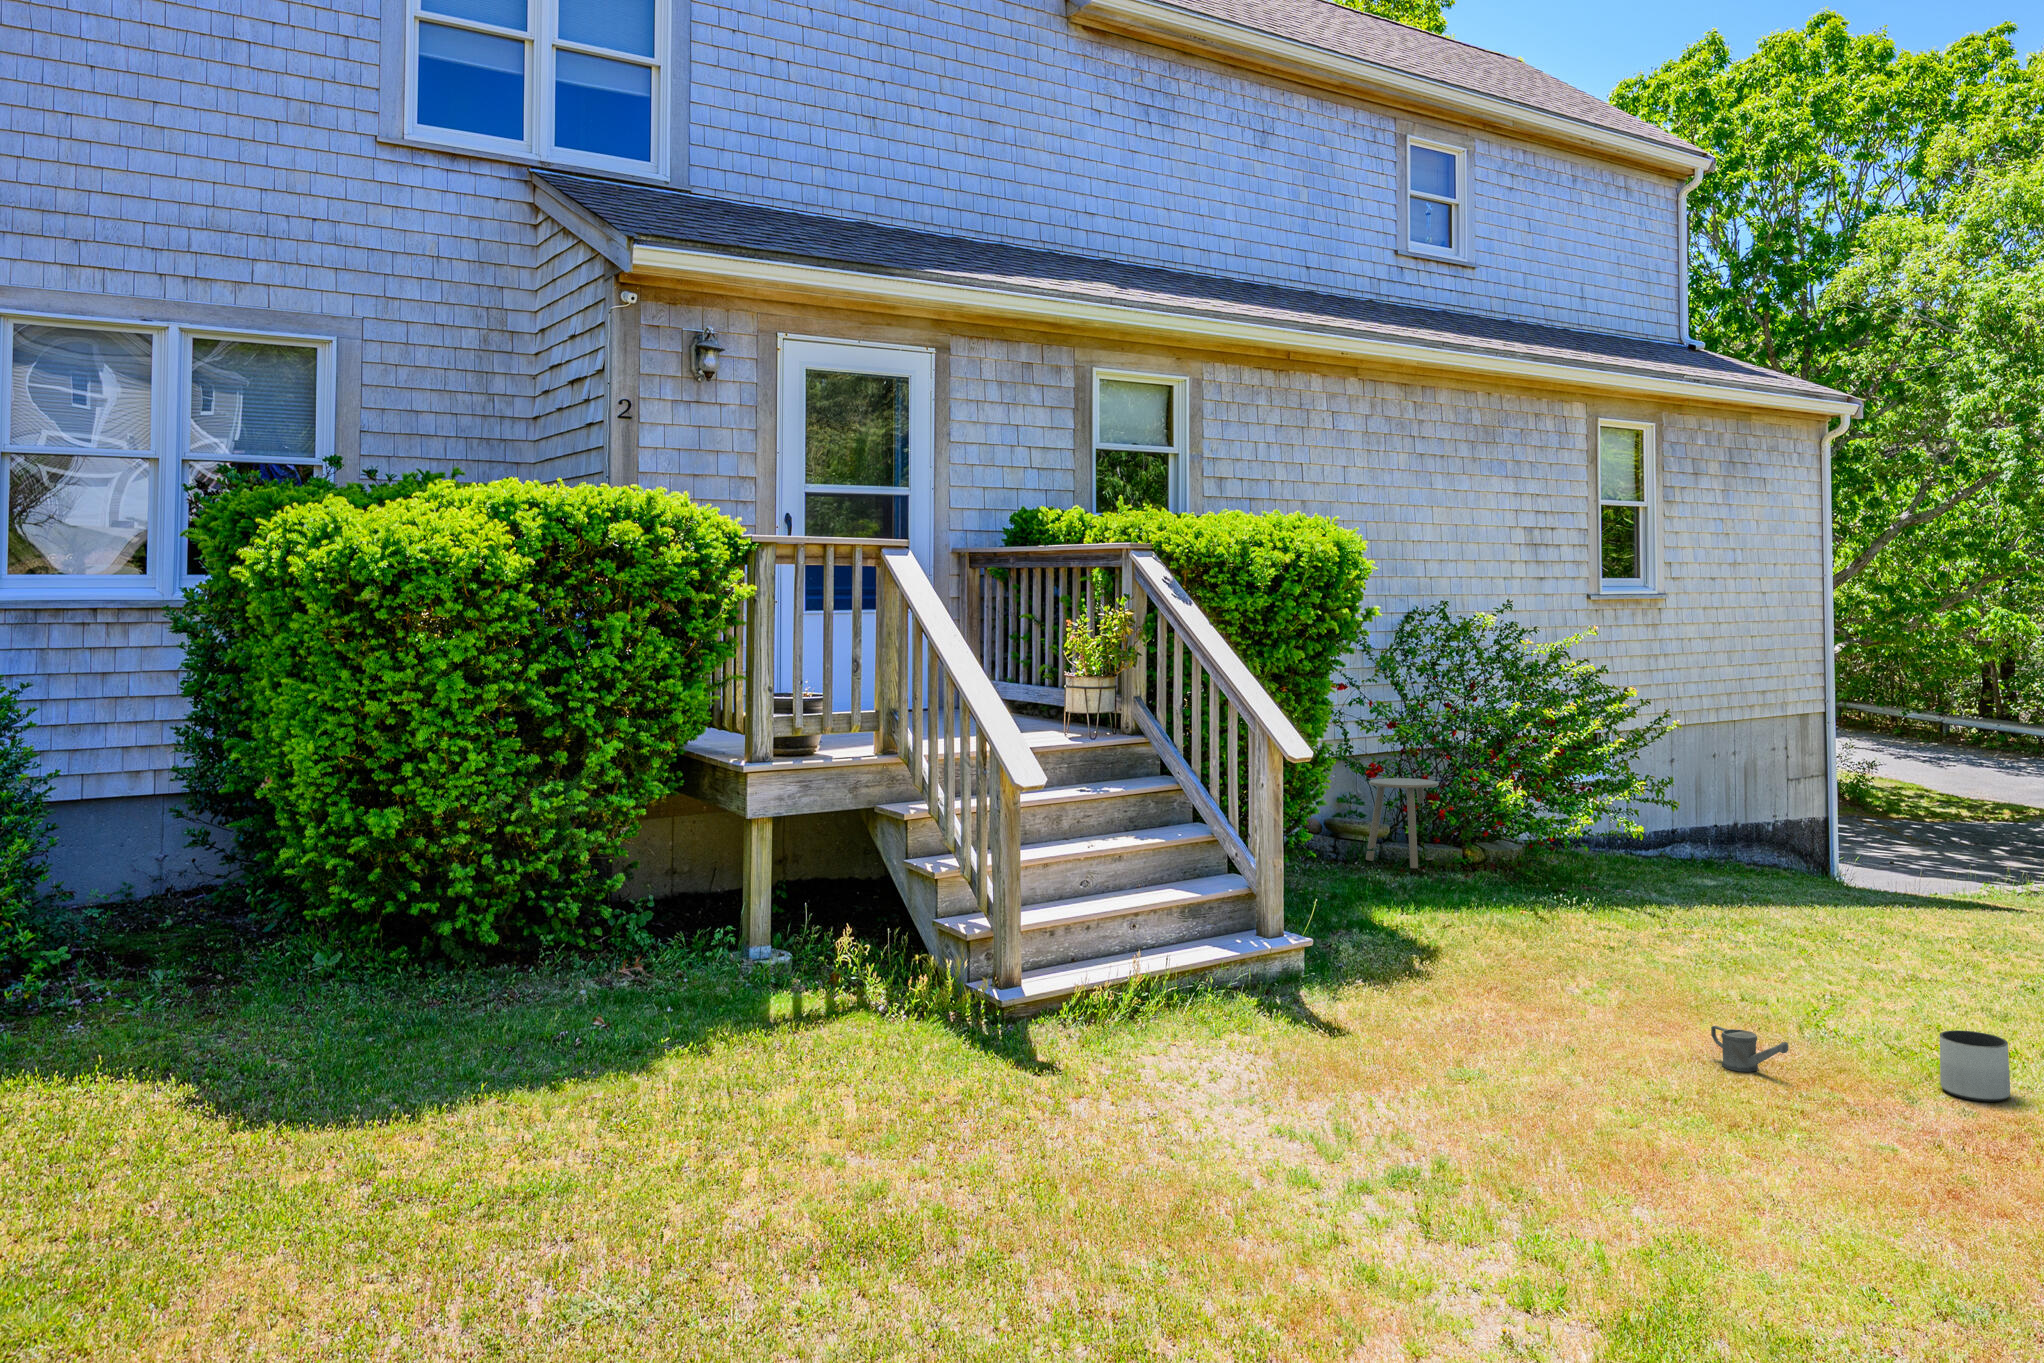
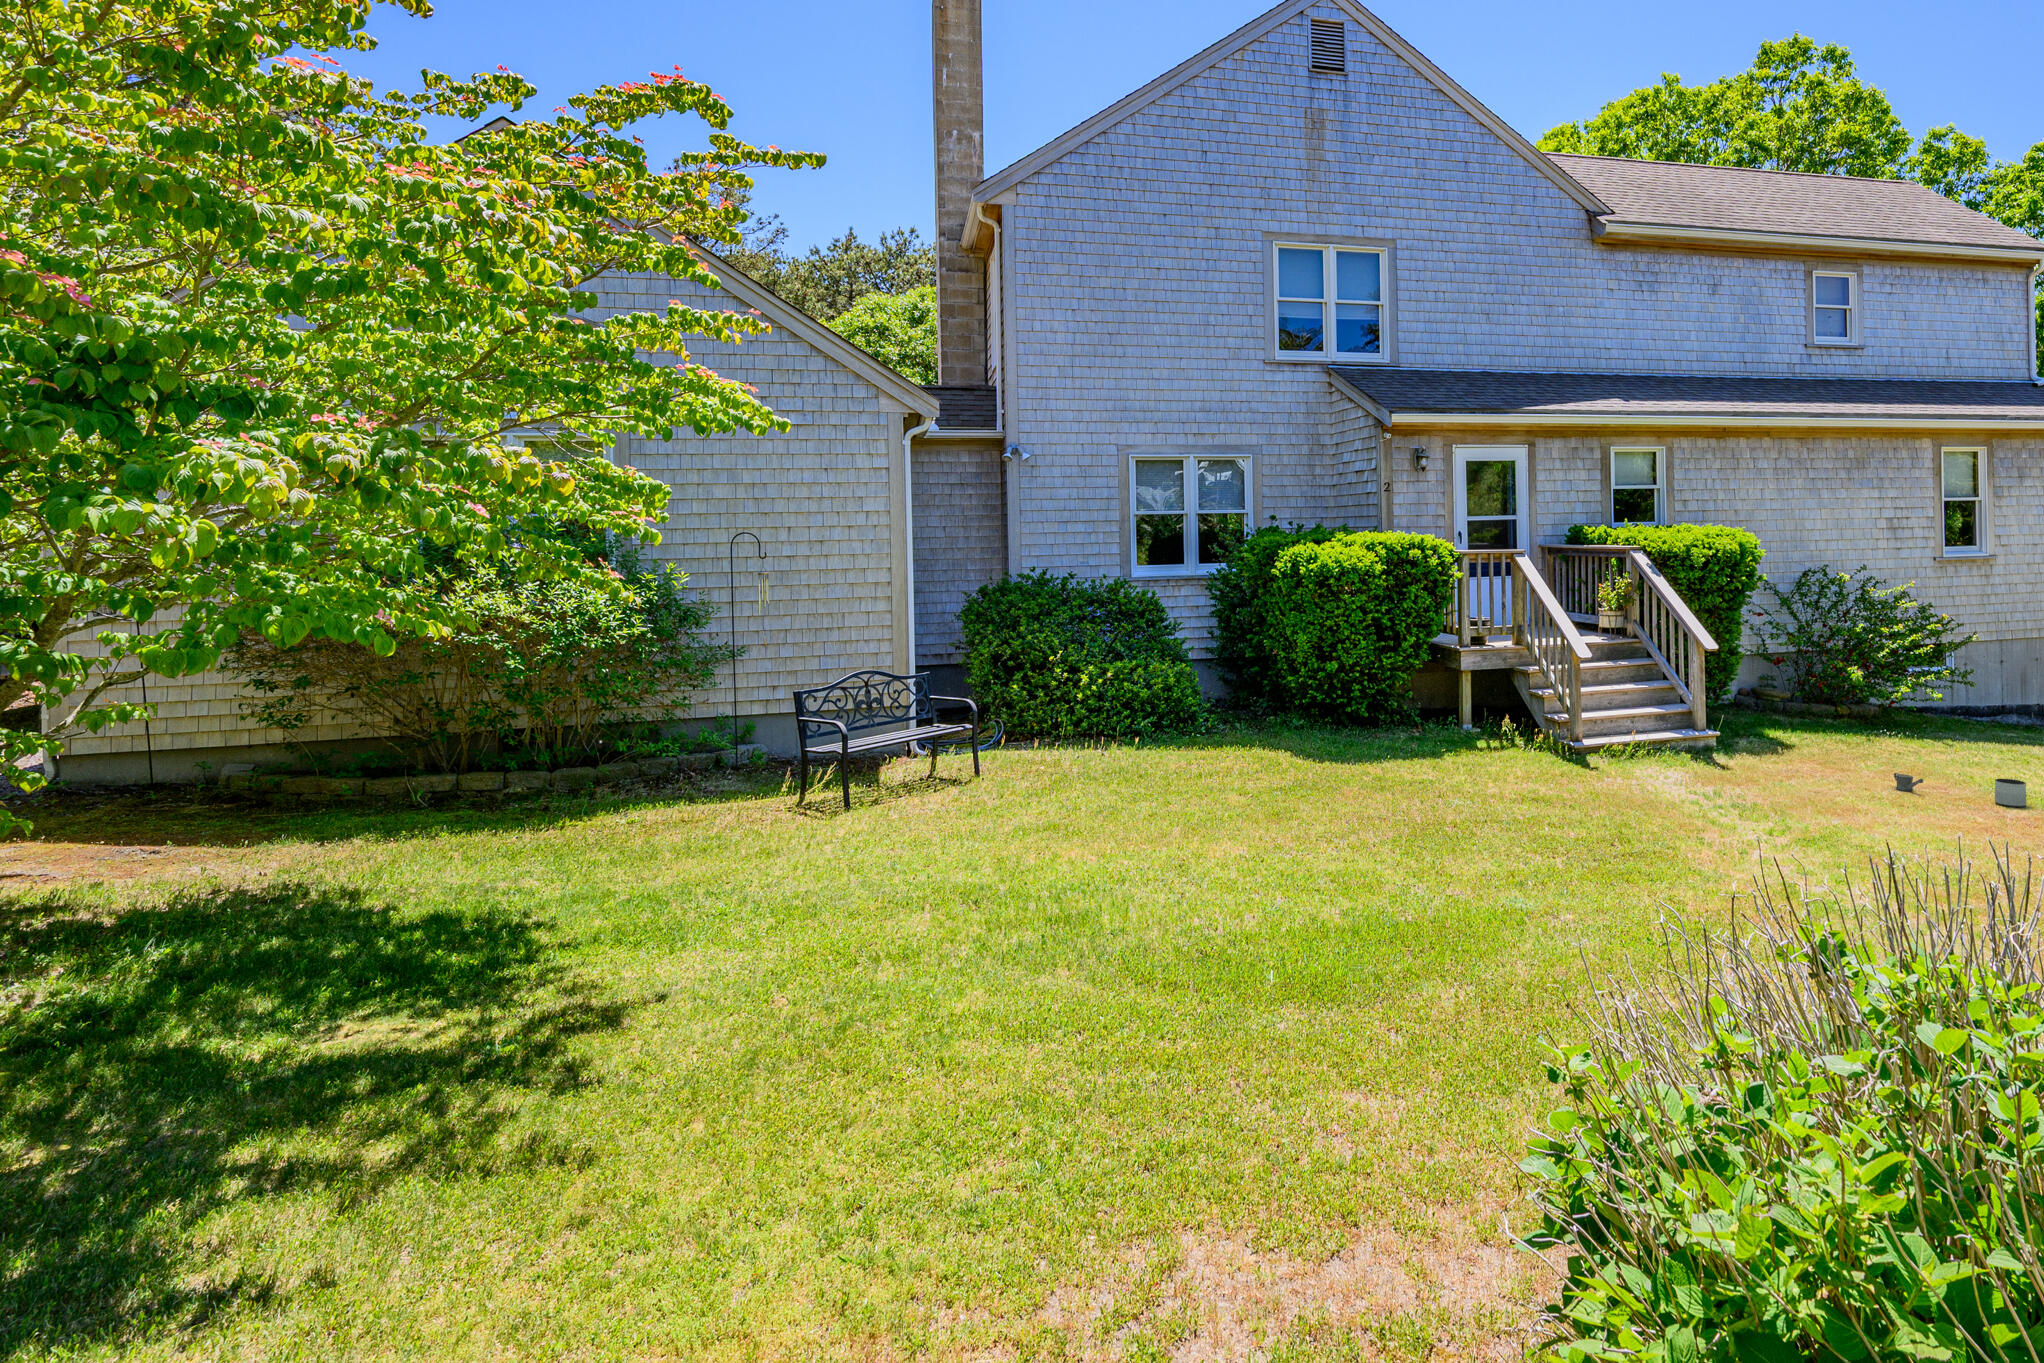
side table: present [1366,778,1439,868] -> none [1770,662,1814,711]

